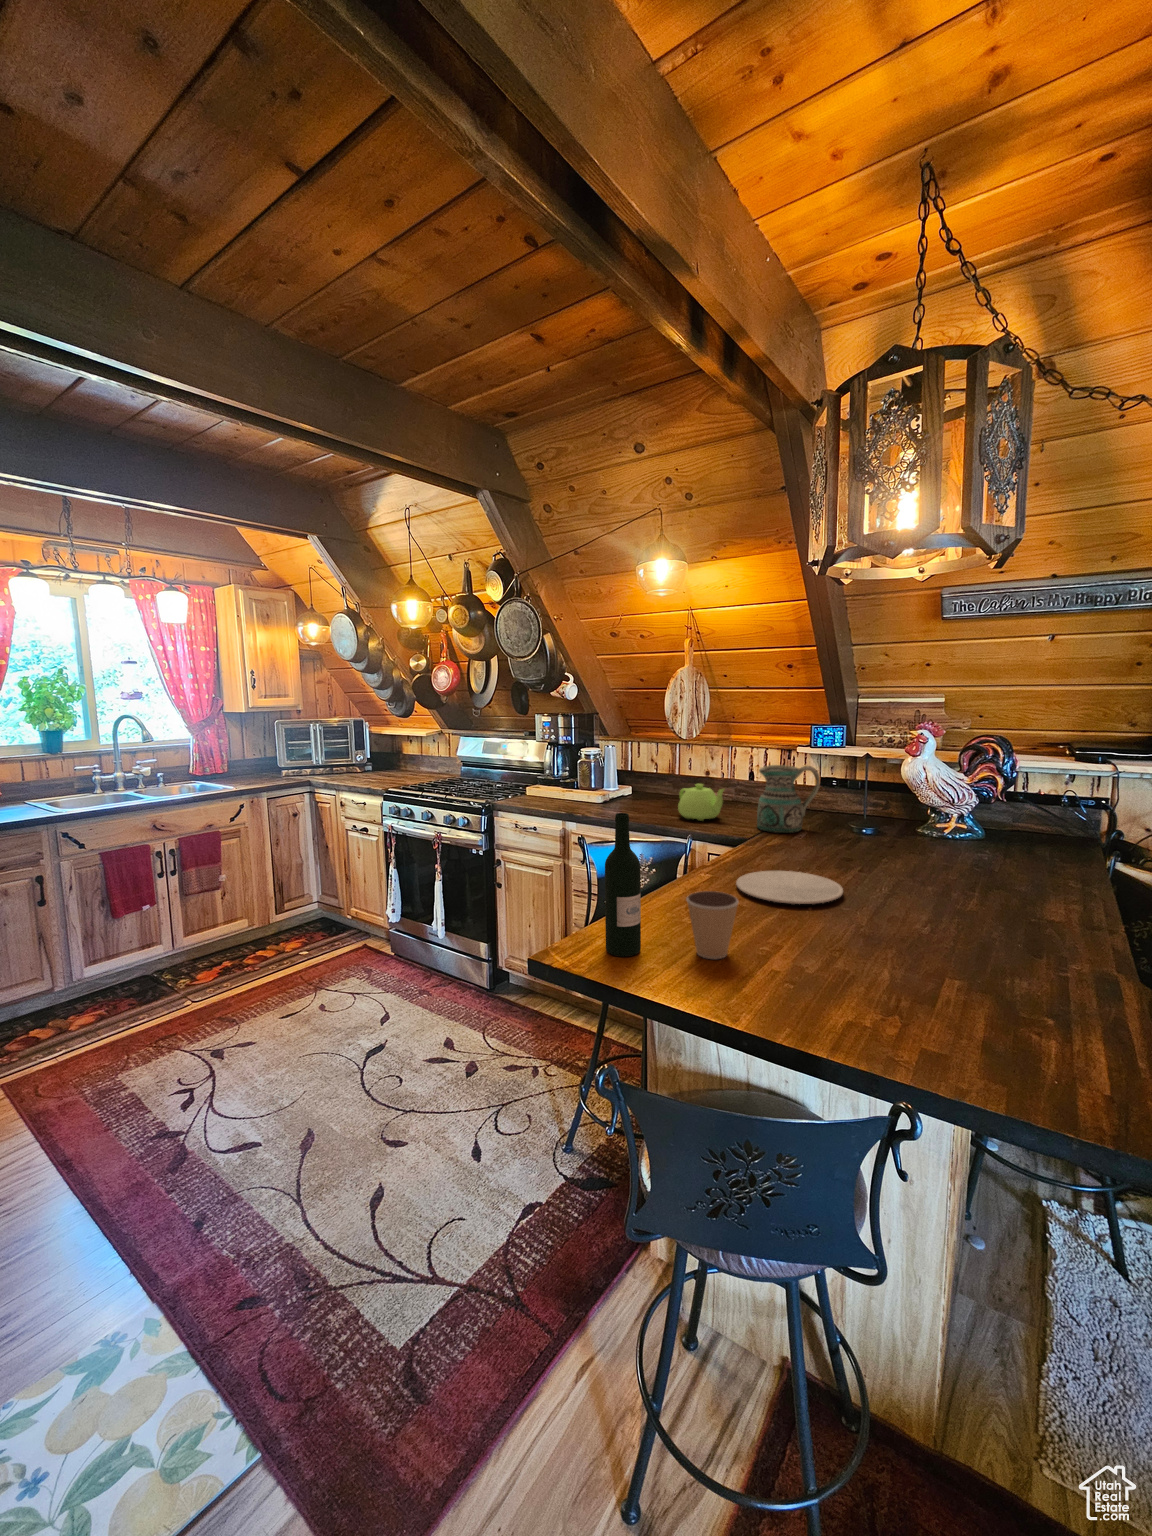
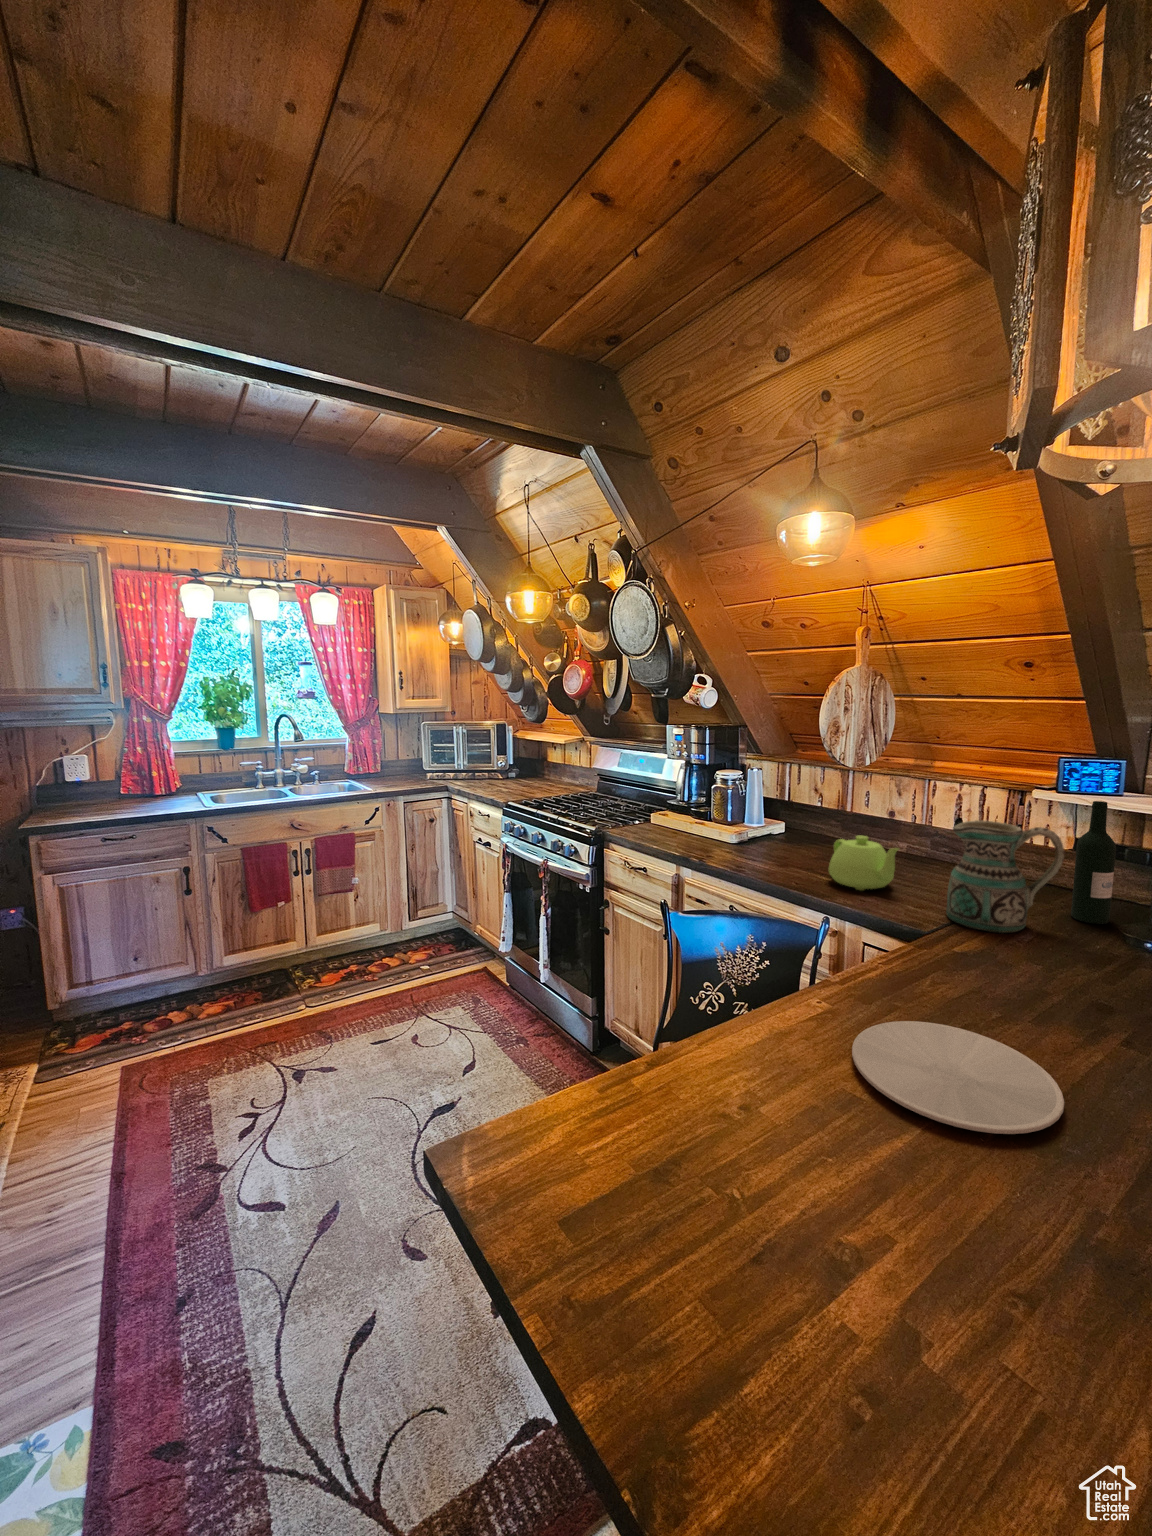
wine bottle: present [605,813,641,957] -> present [1071,801,1116,924]
coffee cup: present [686,891,738,959] -> none [673,1107,776,1261]

